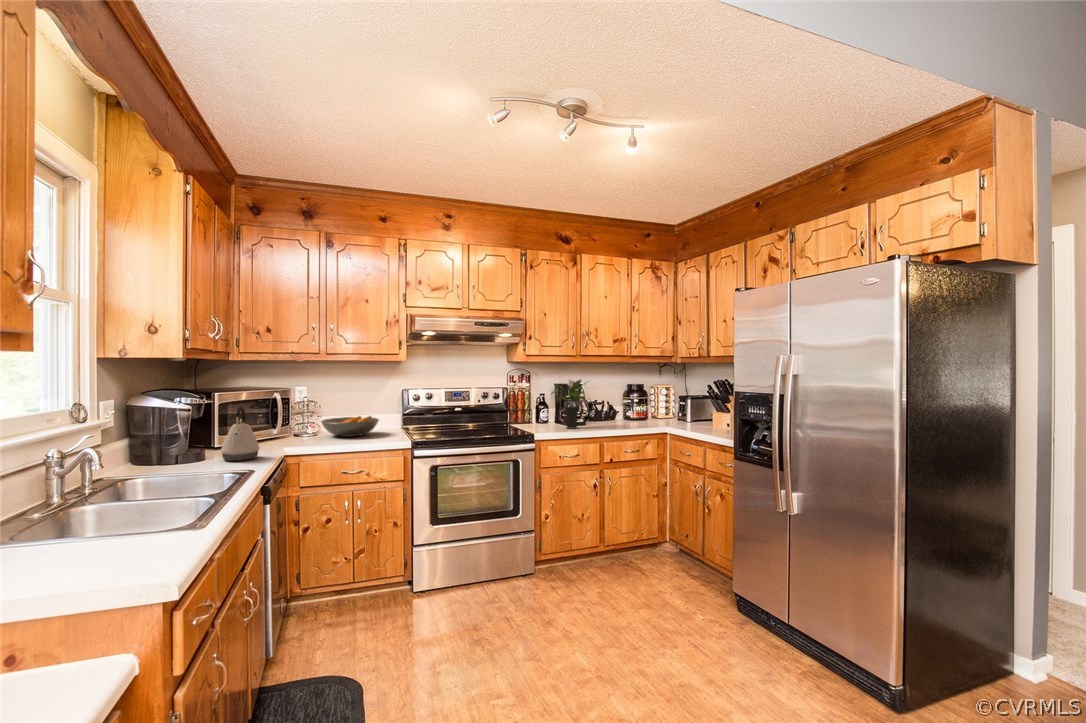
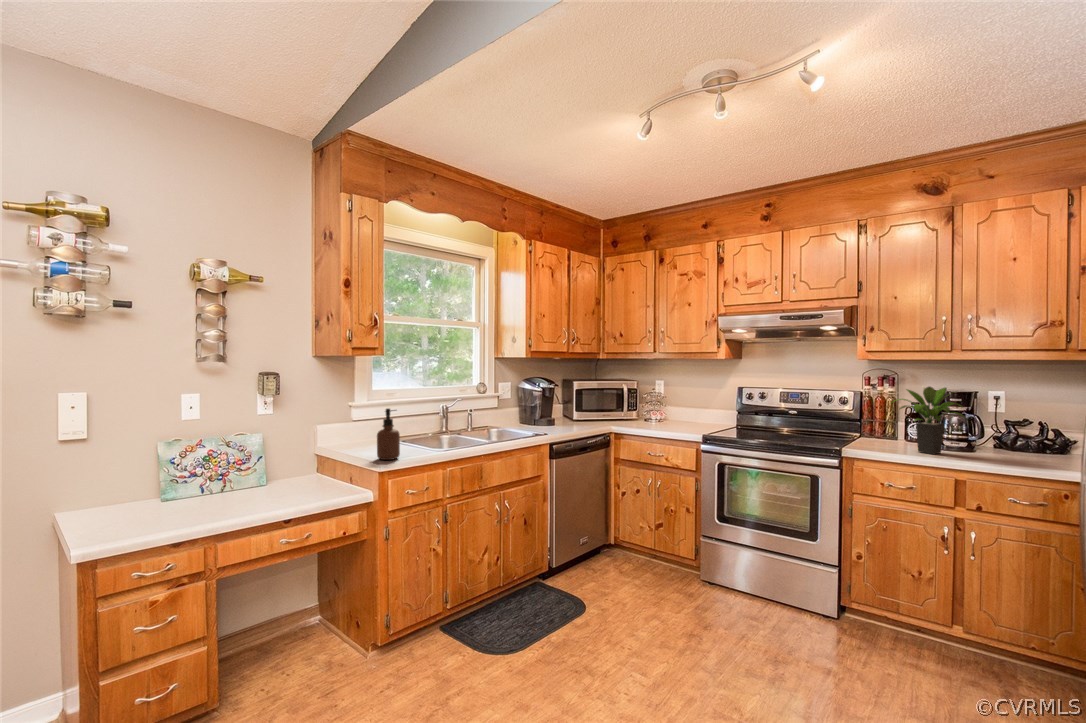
kettle: present [221,406,259,461] -> none [554,392,577,429]
fruit bowl: present [321,416,379,437] -> none [653,408,702,425]
soap dispenser: none [54,456,119,574] -> present [377,408,400,460]

